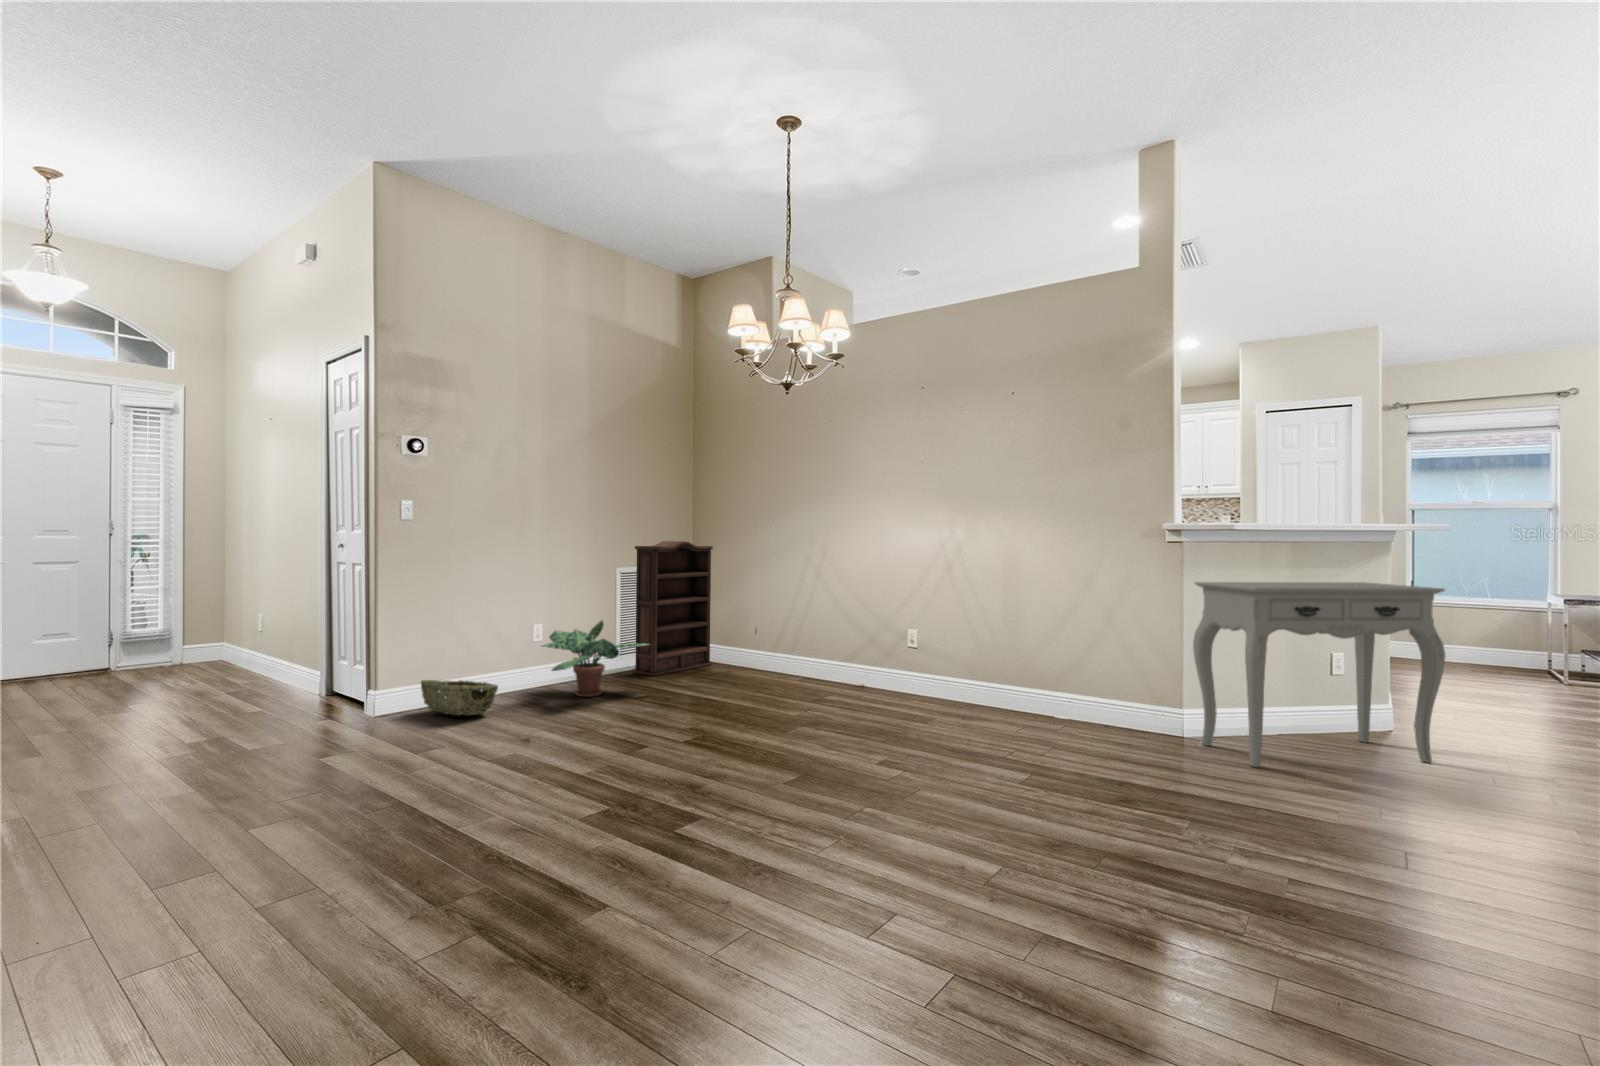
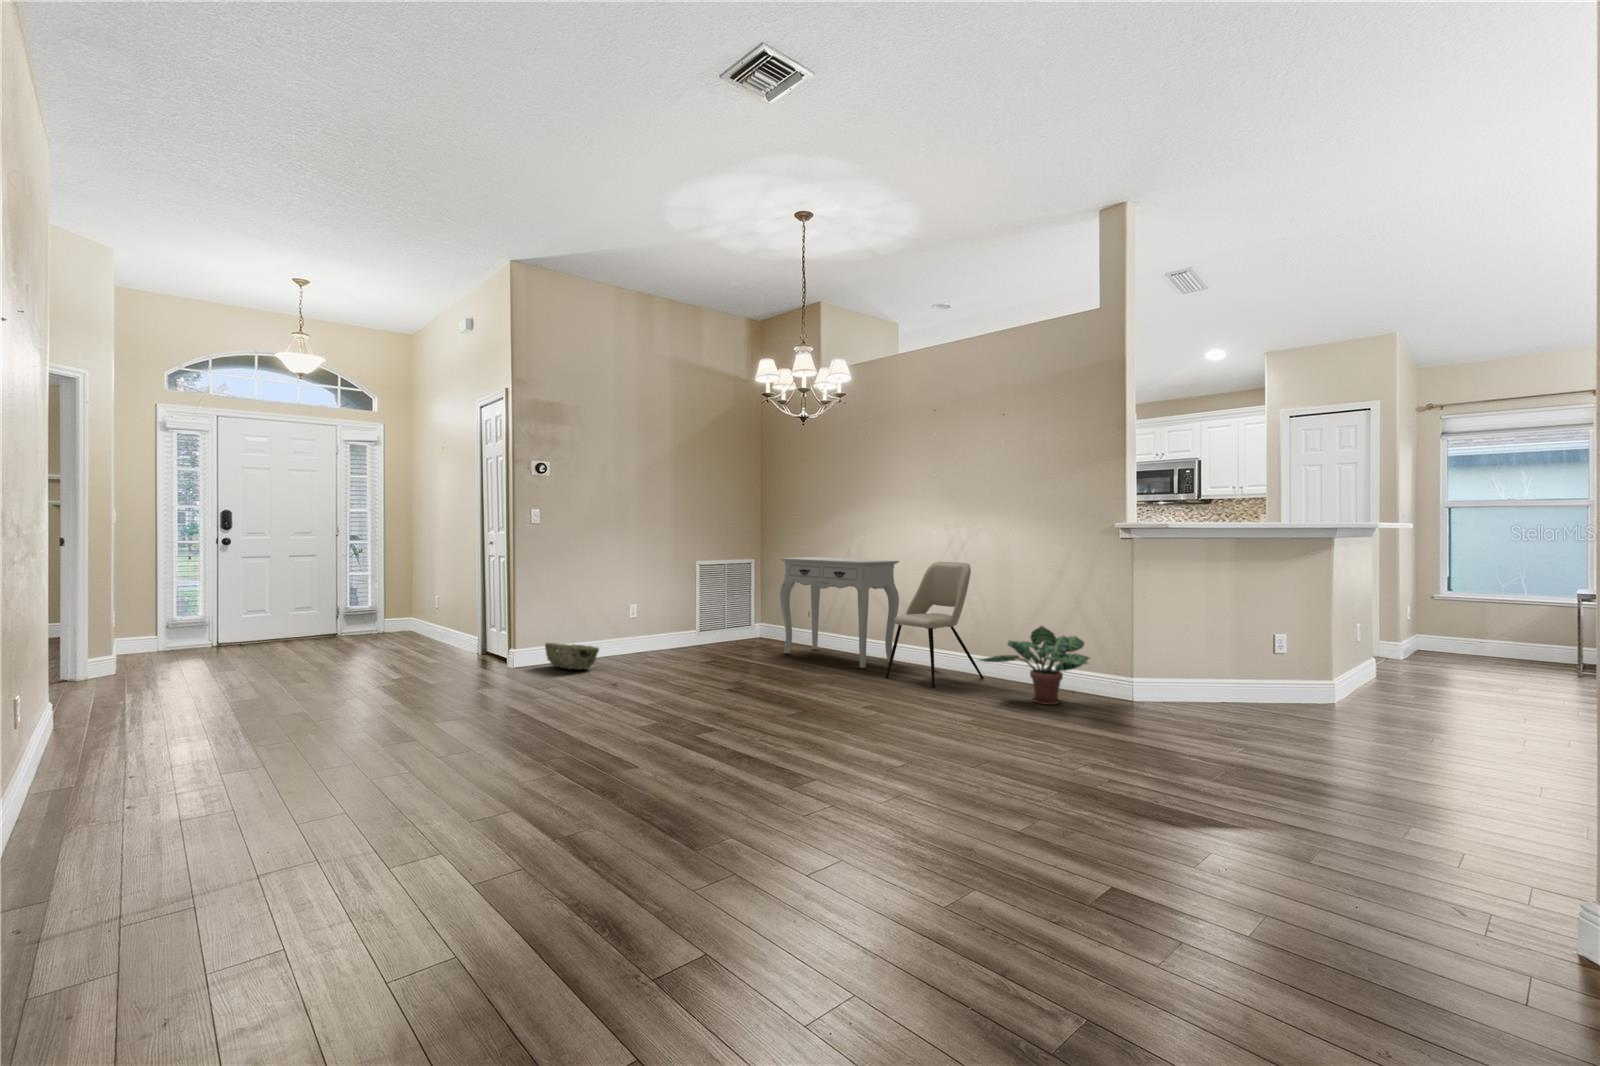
bookshelf: present [634,541,713,676] -> none [709,539,775,648]
dining chair: none [873,570,987,726] -> present [886,562,984,688]
console table: present [1193,582,1445,767] -> present [780,557,899,668]
potted plant: present [543,621,645,697] -> present [980,626,1090,705]

